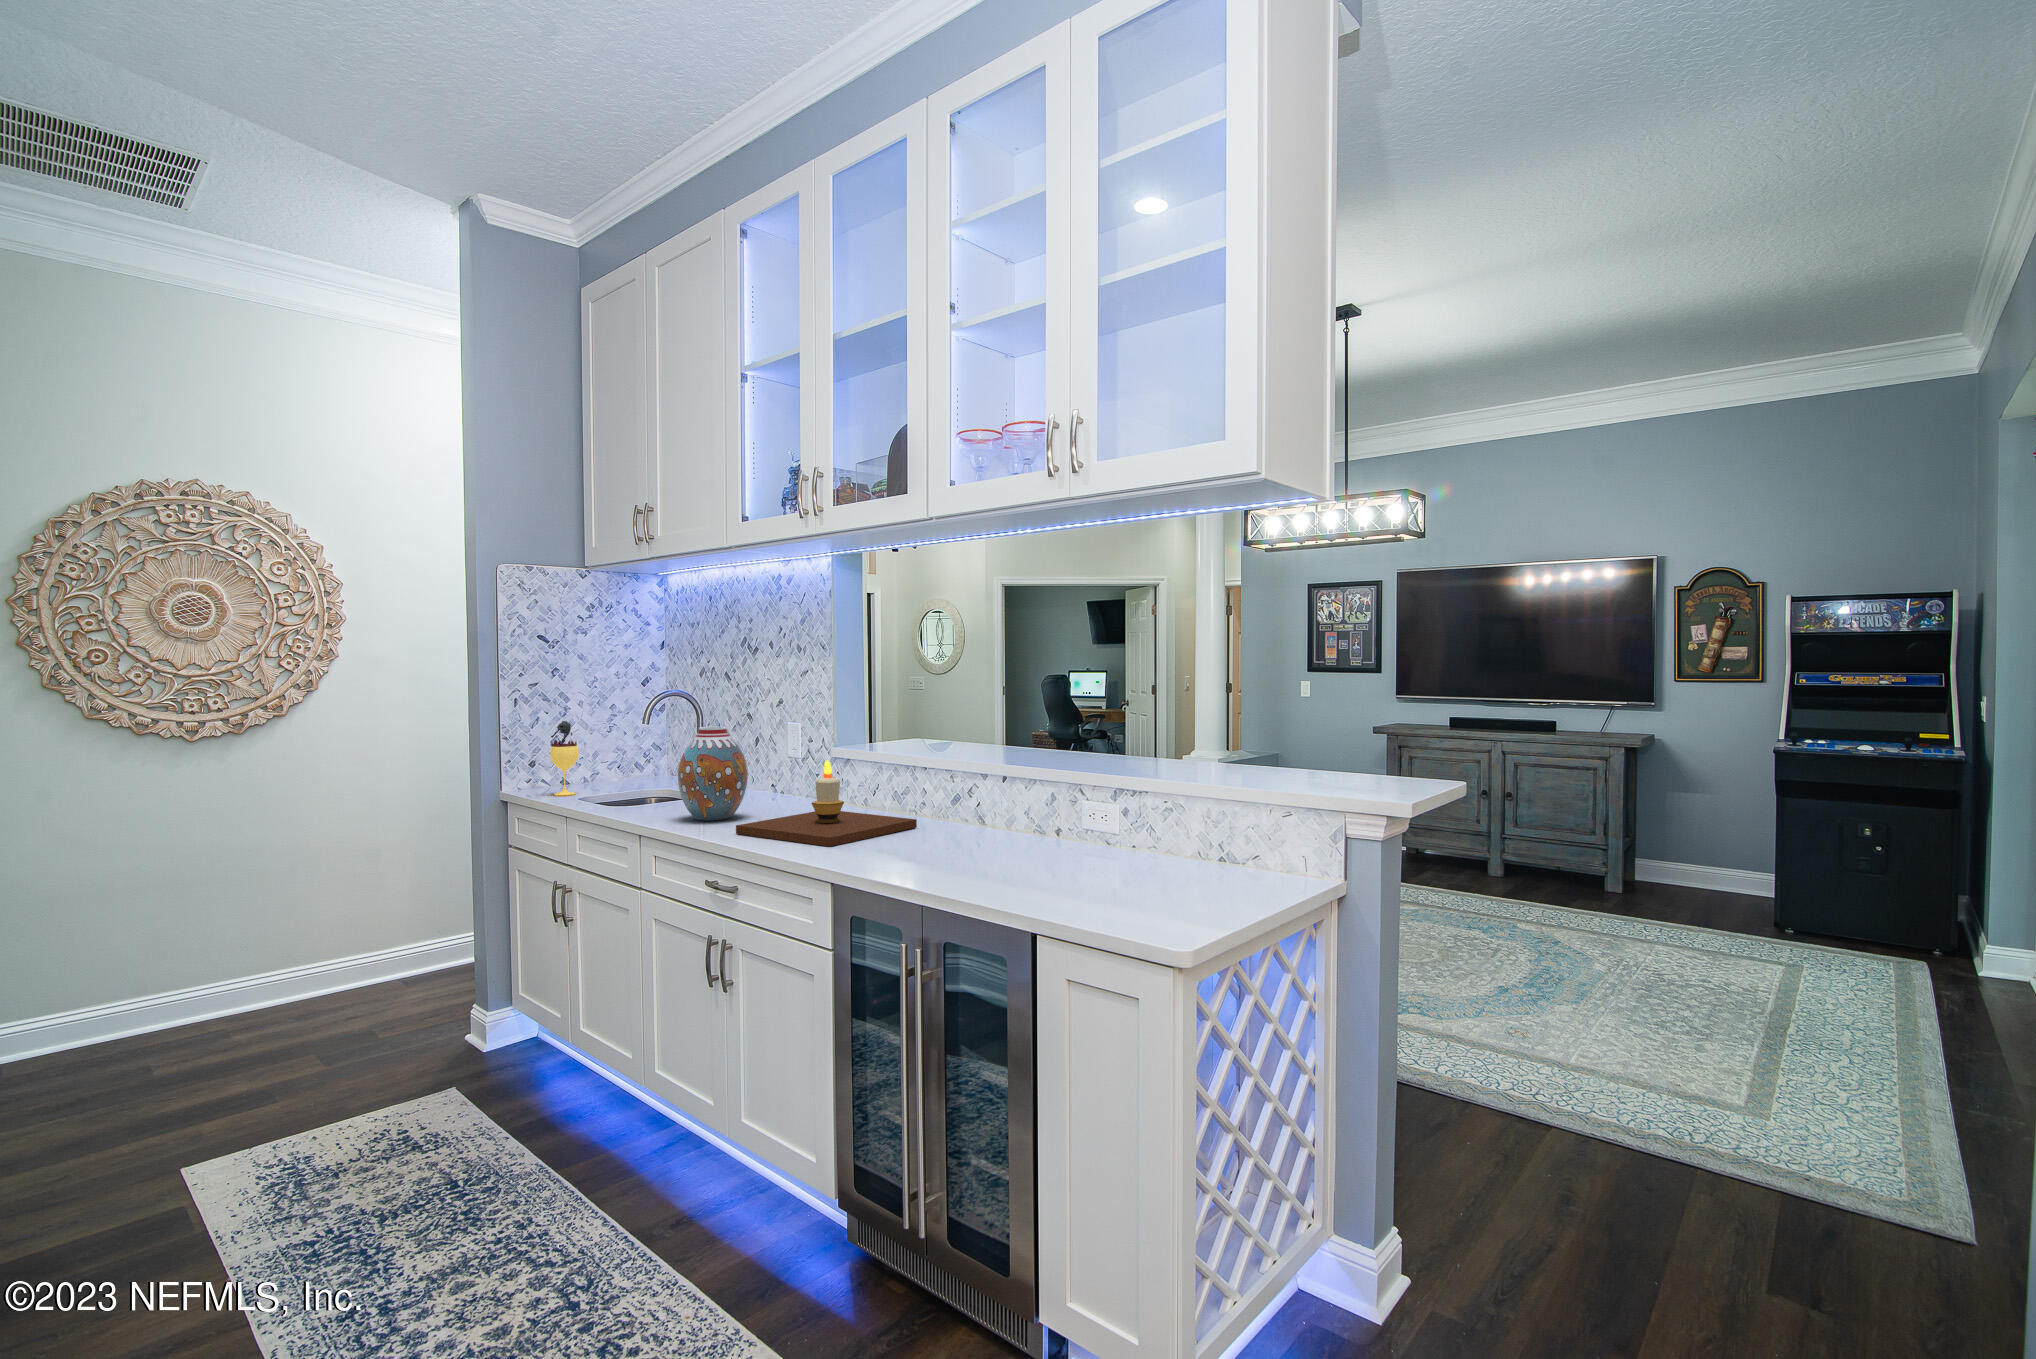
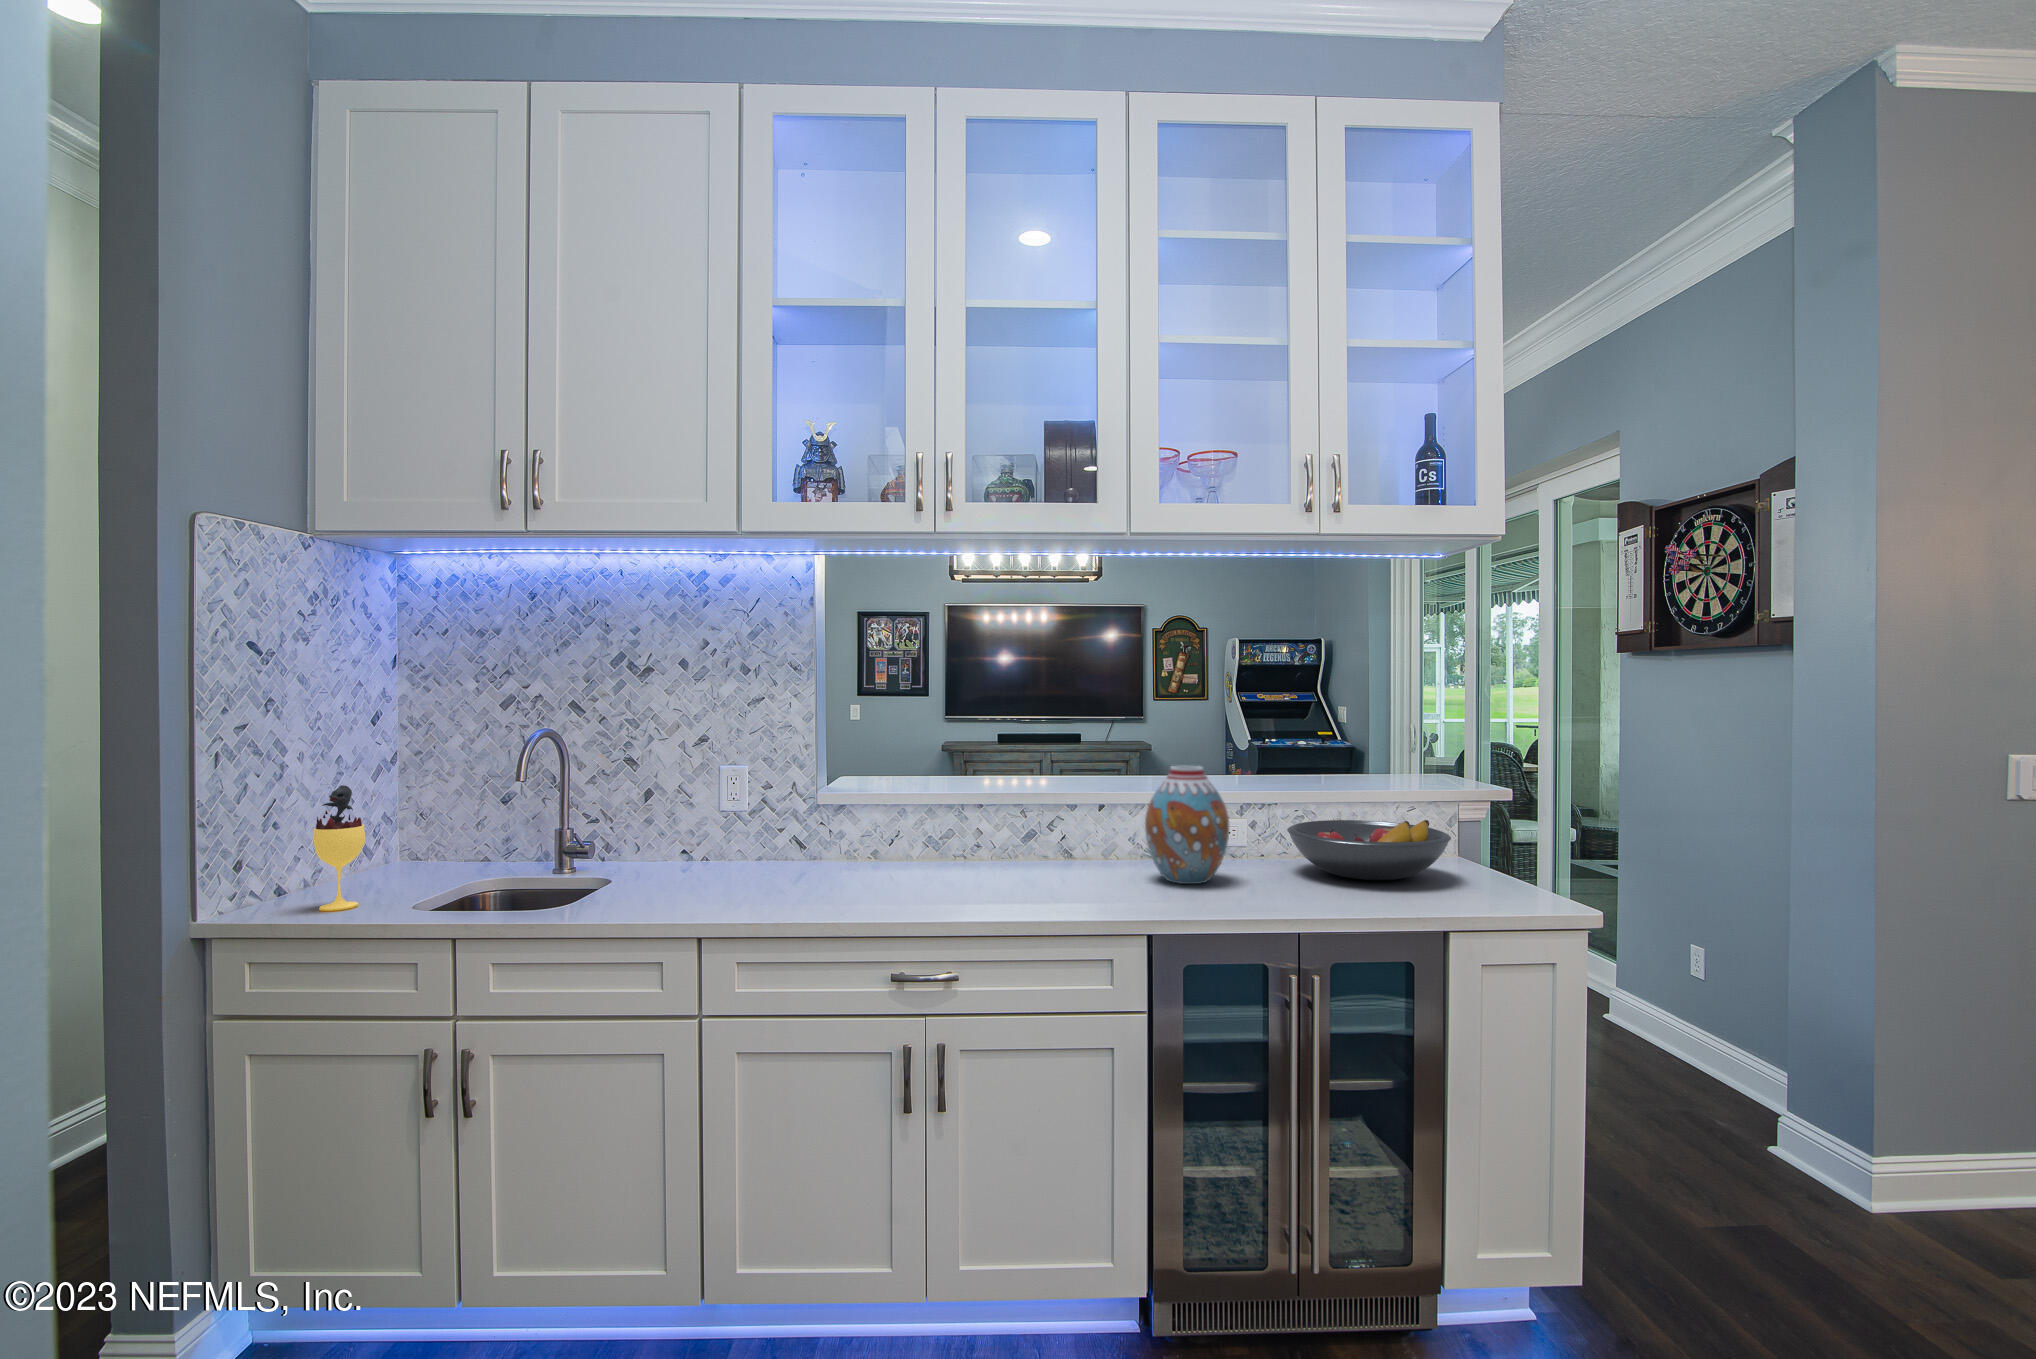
vase: present [678,727,748,821] -> present [1145,766,1229,884]
candle: present [736,761,917,847] -> none [883,803,1049,908]
fruit bowl: none [1059,813,1232,881] -> present [1287,820,1451,880]

